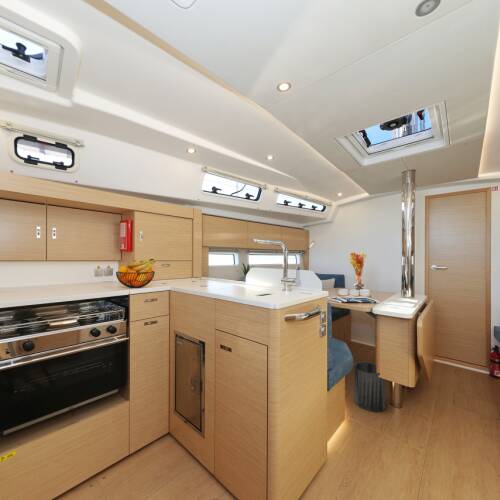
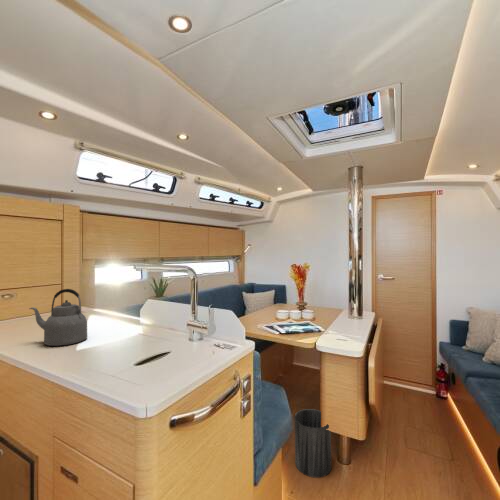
kettle: none [186,254,218,287] -> present [30,289,87,346]

